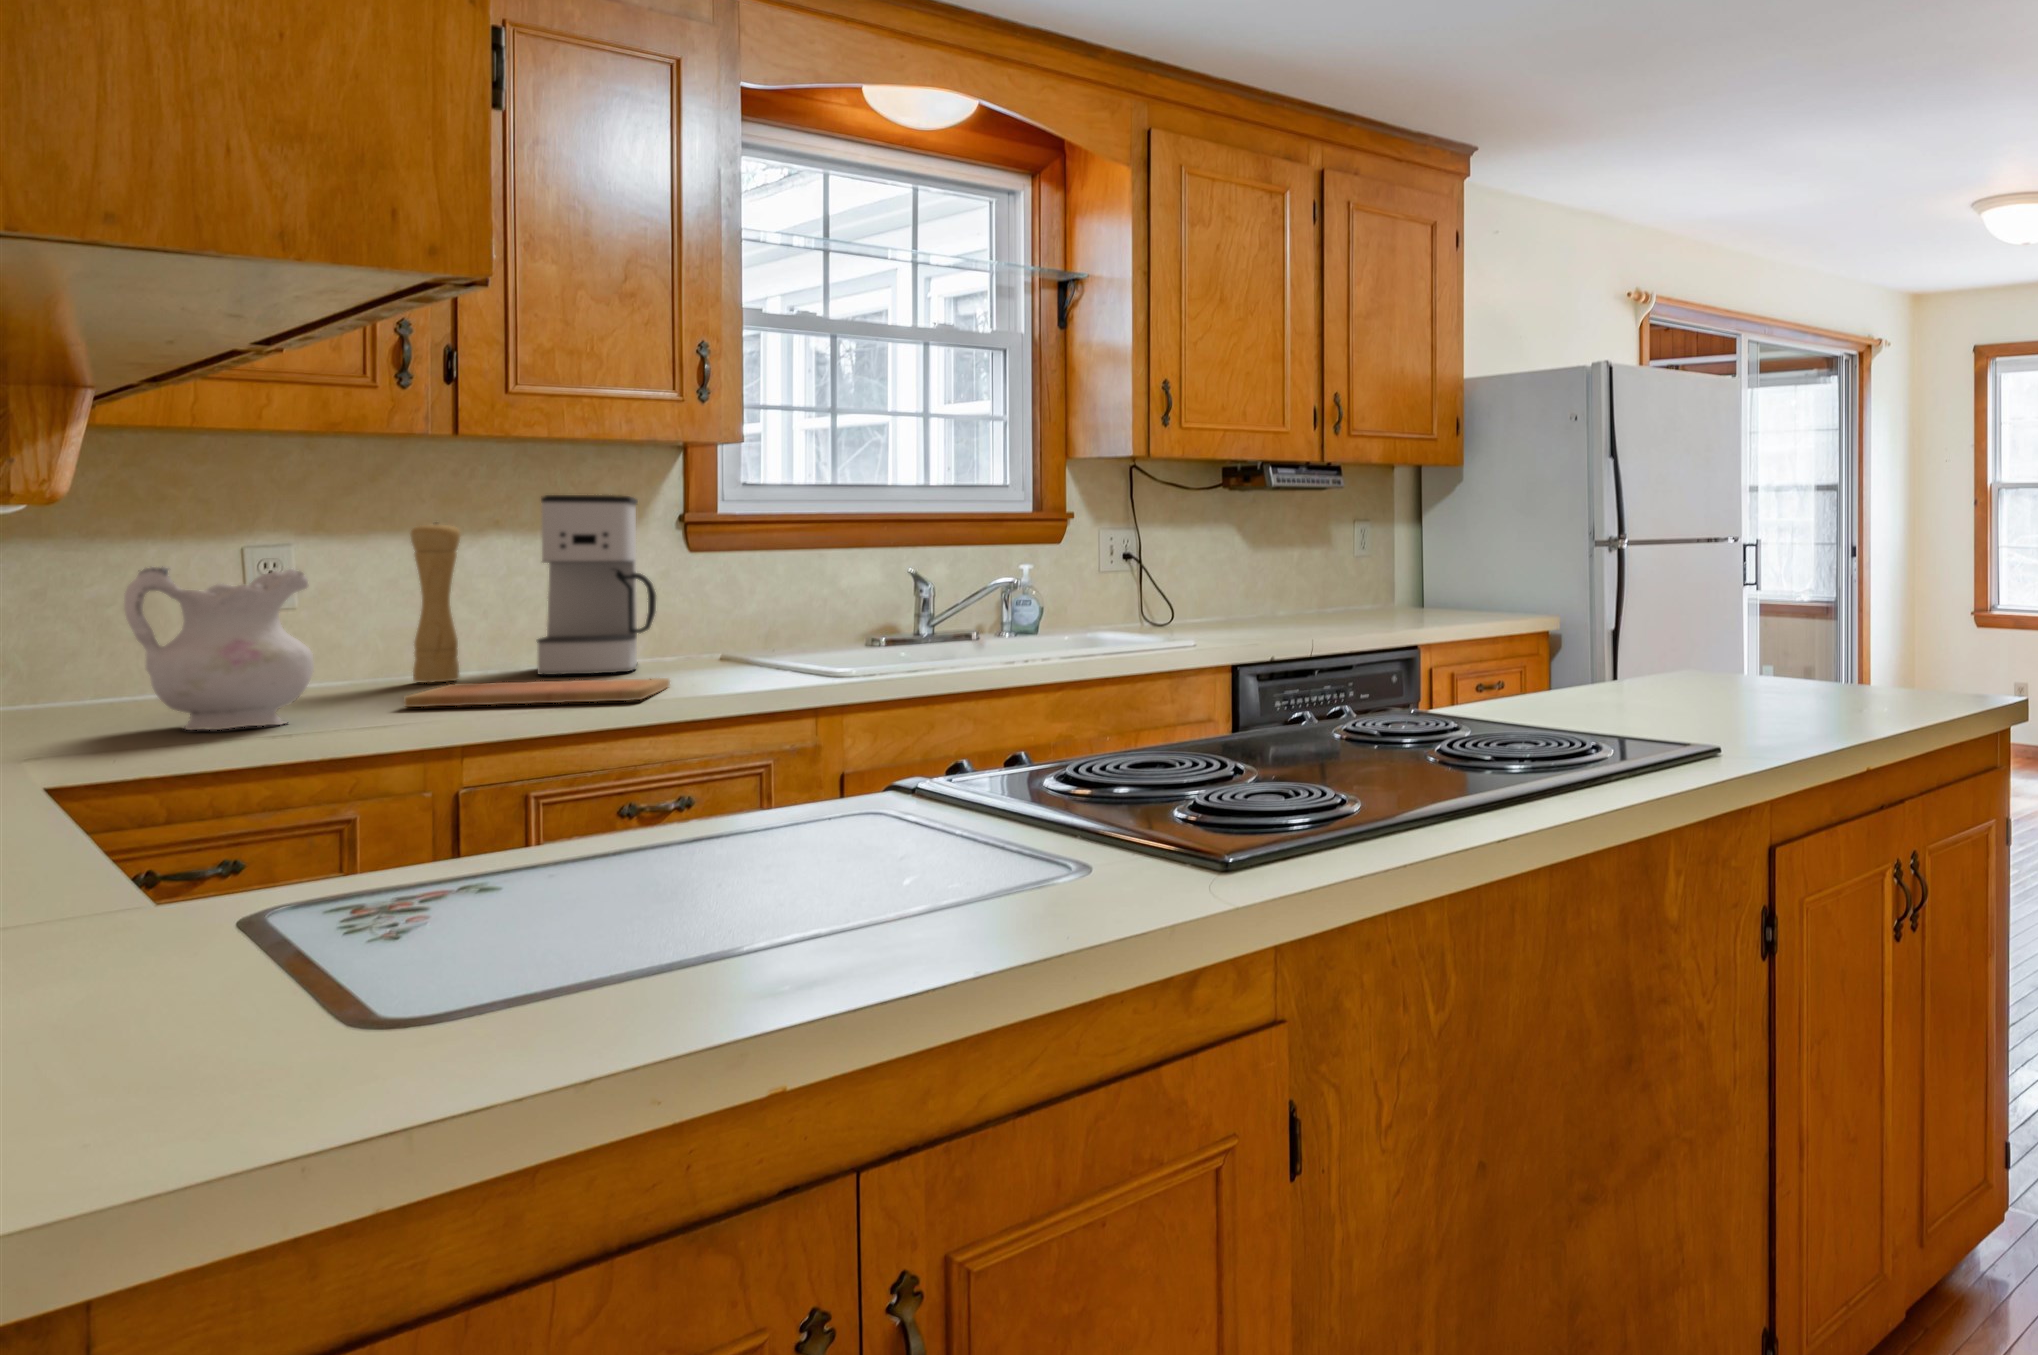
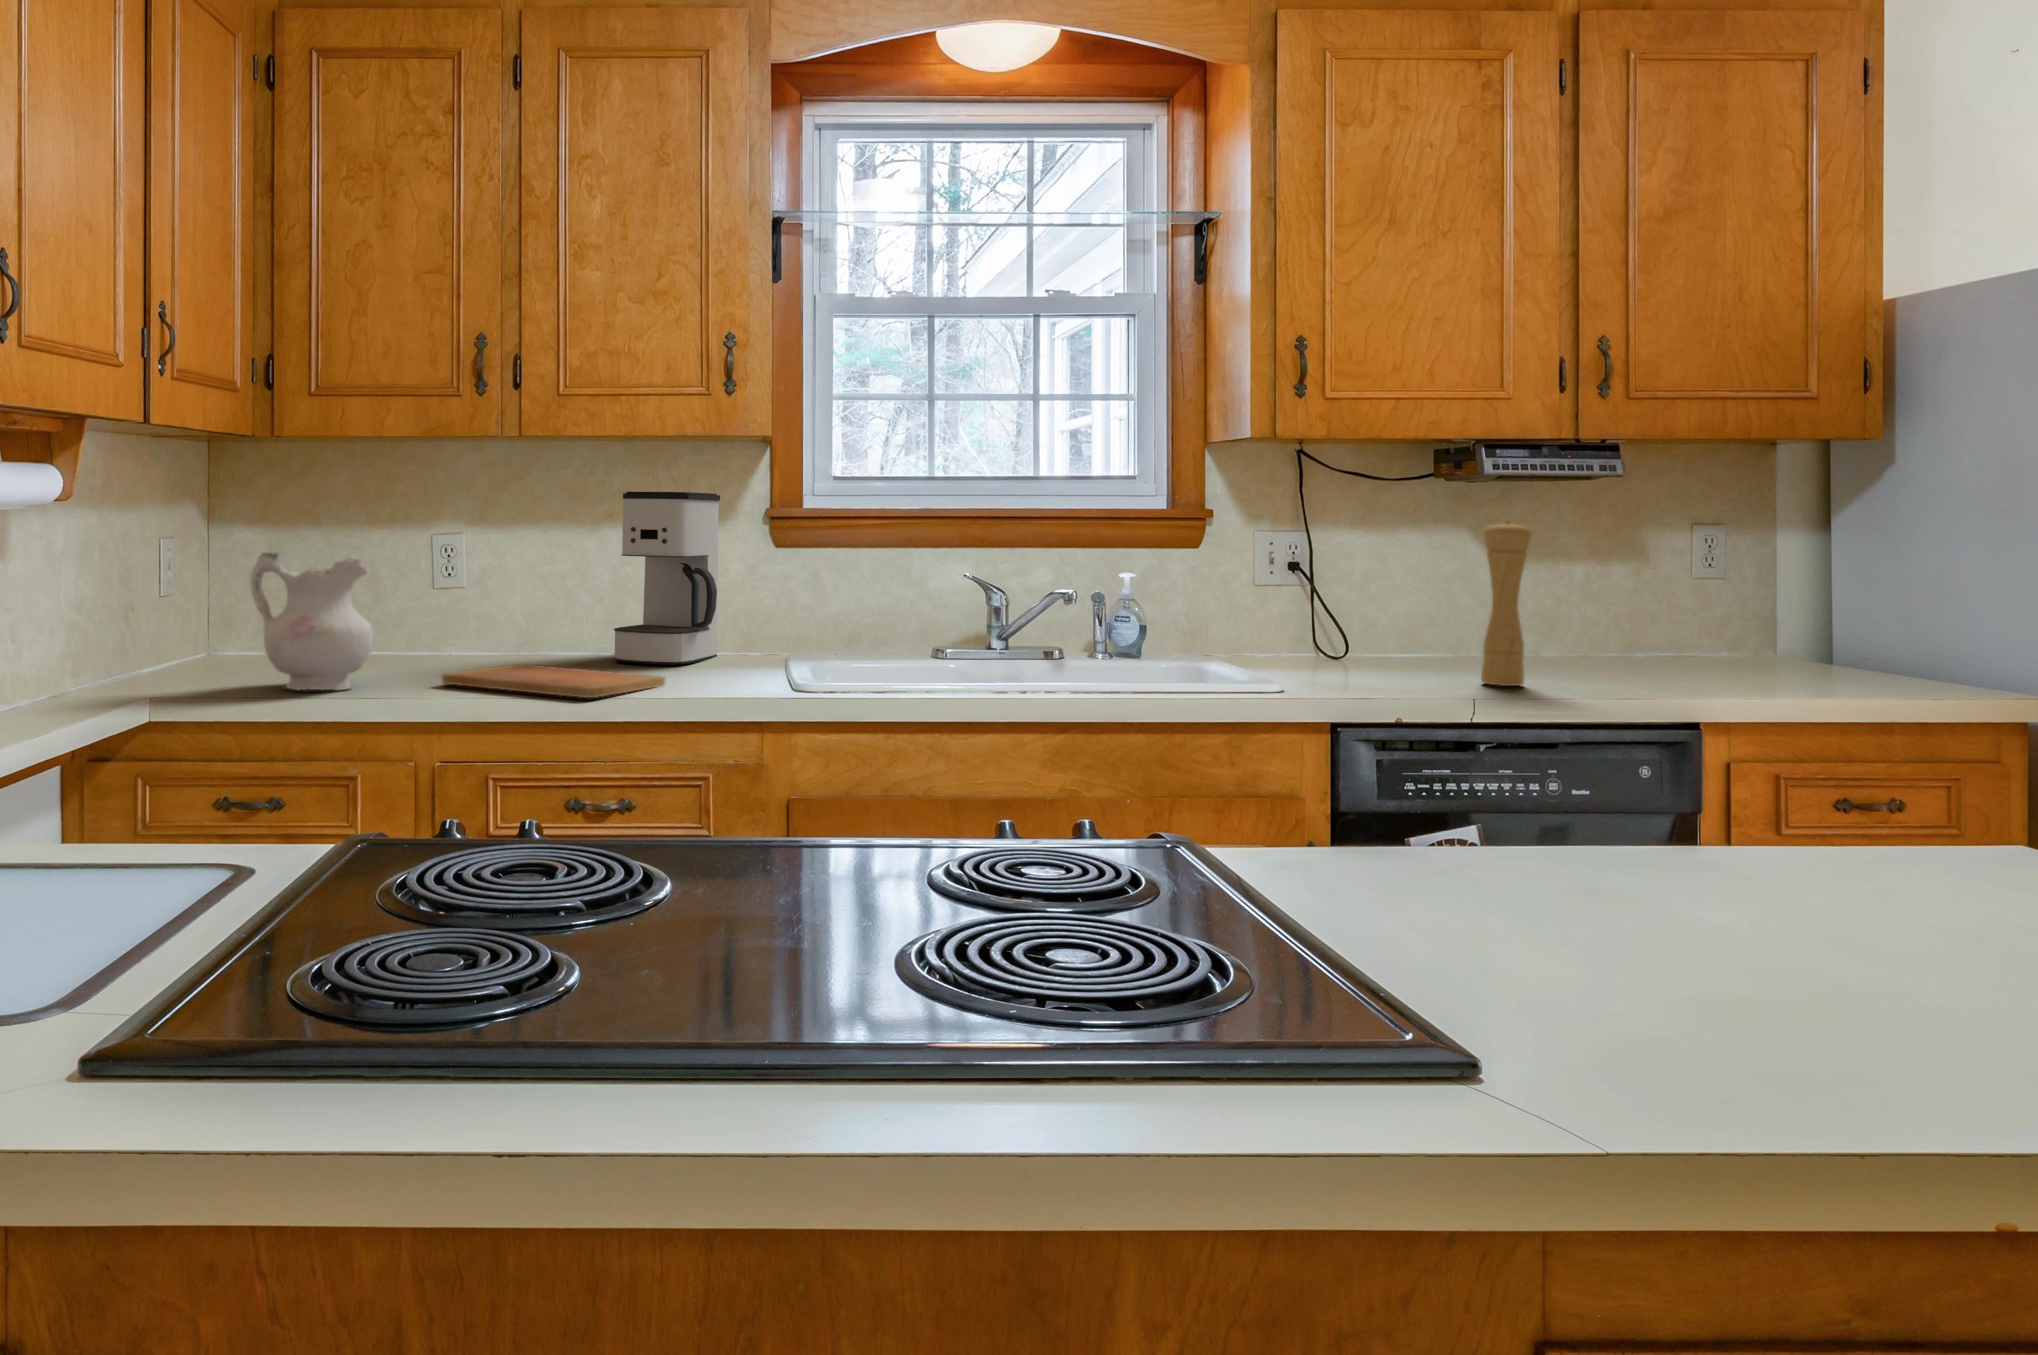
pepper mill: present [411,522,461,683] -> present [1481,522,1531,686]

